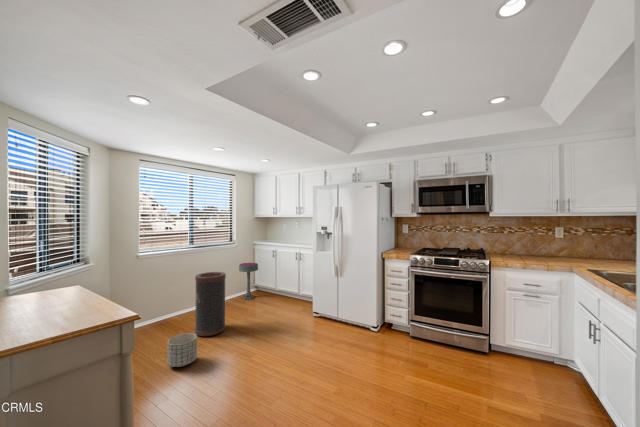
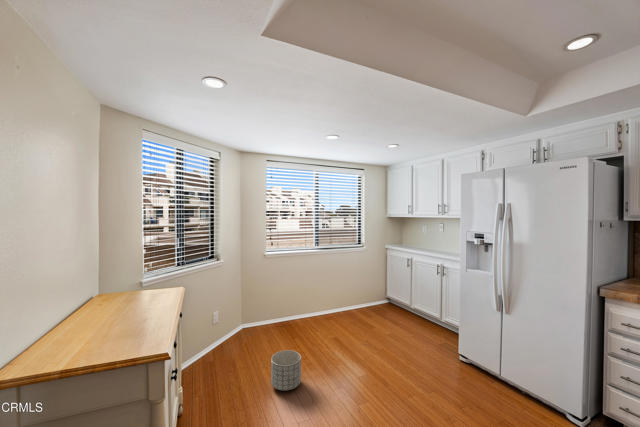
bar stool: present [239,263,258,299] -> none [366,270,388,314]
trash can: present [195,272,226,337] -> none [310,280,342,355]

